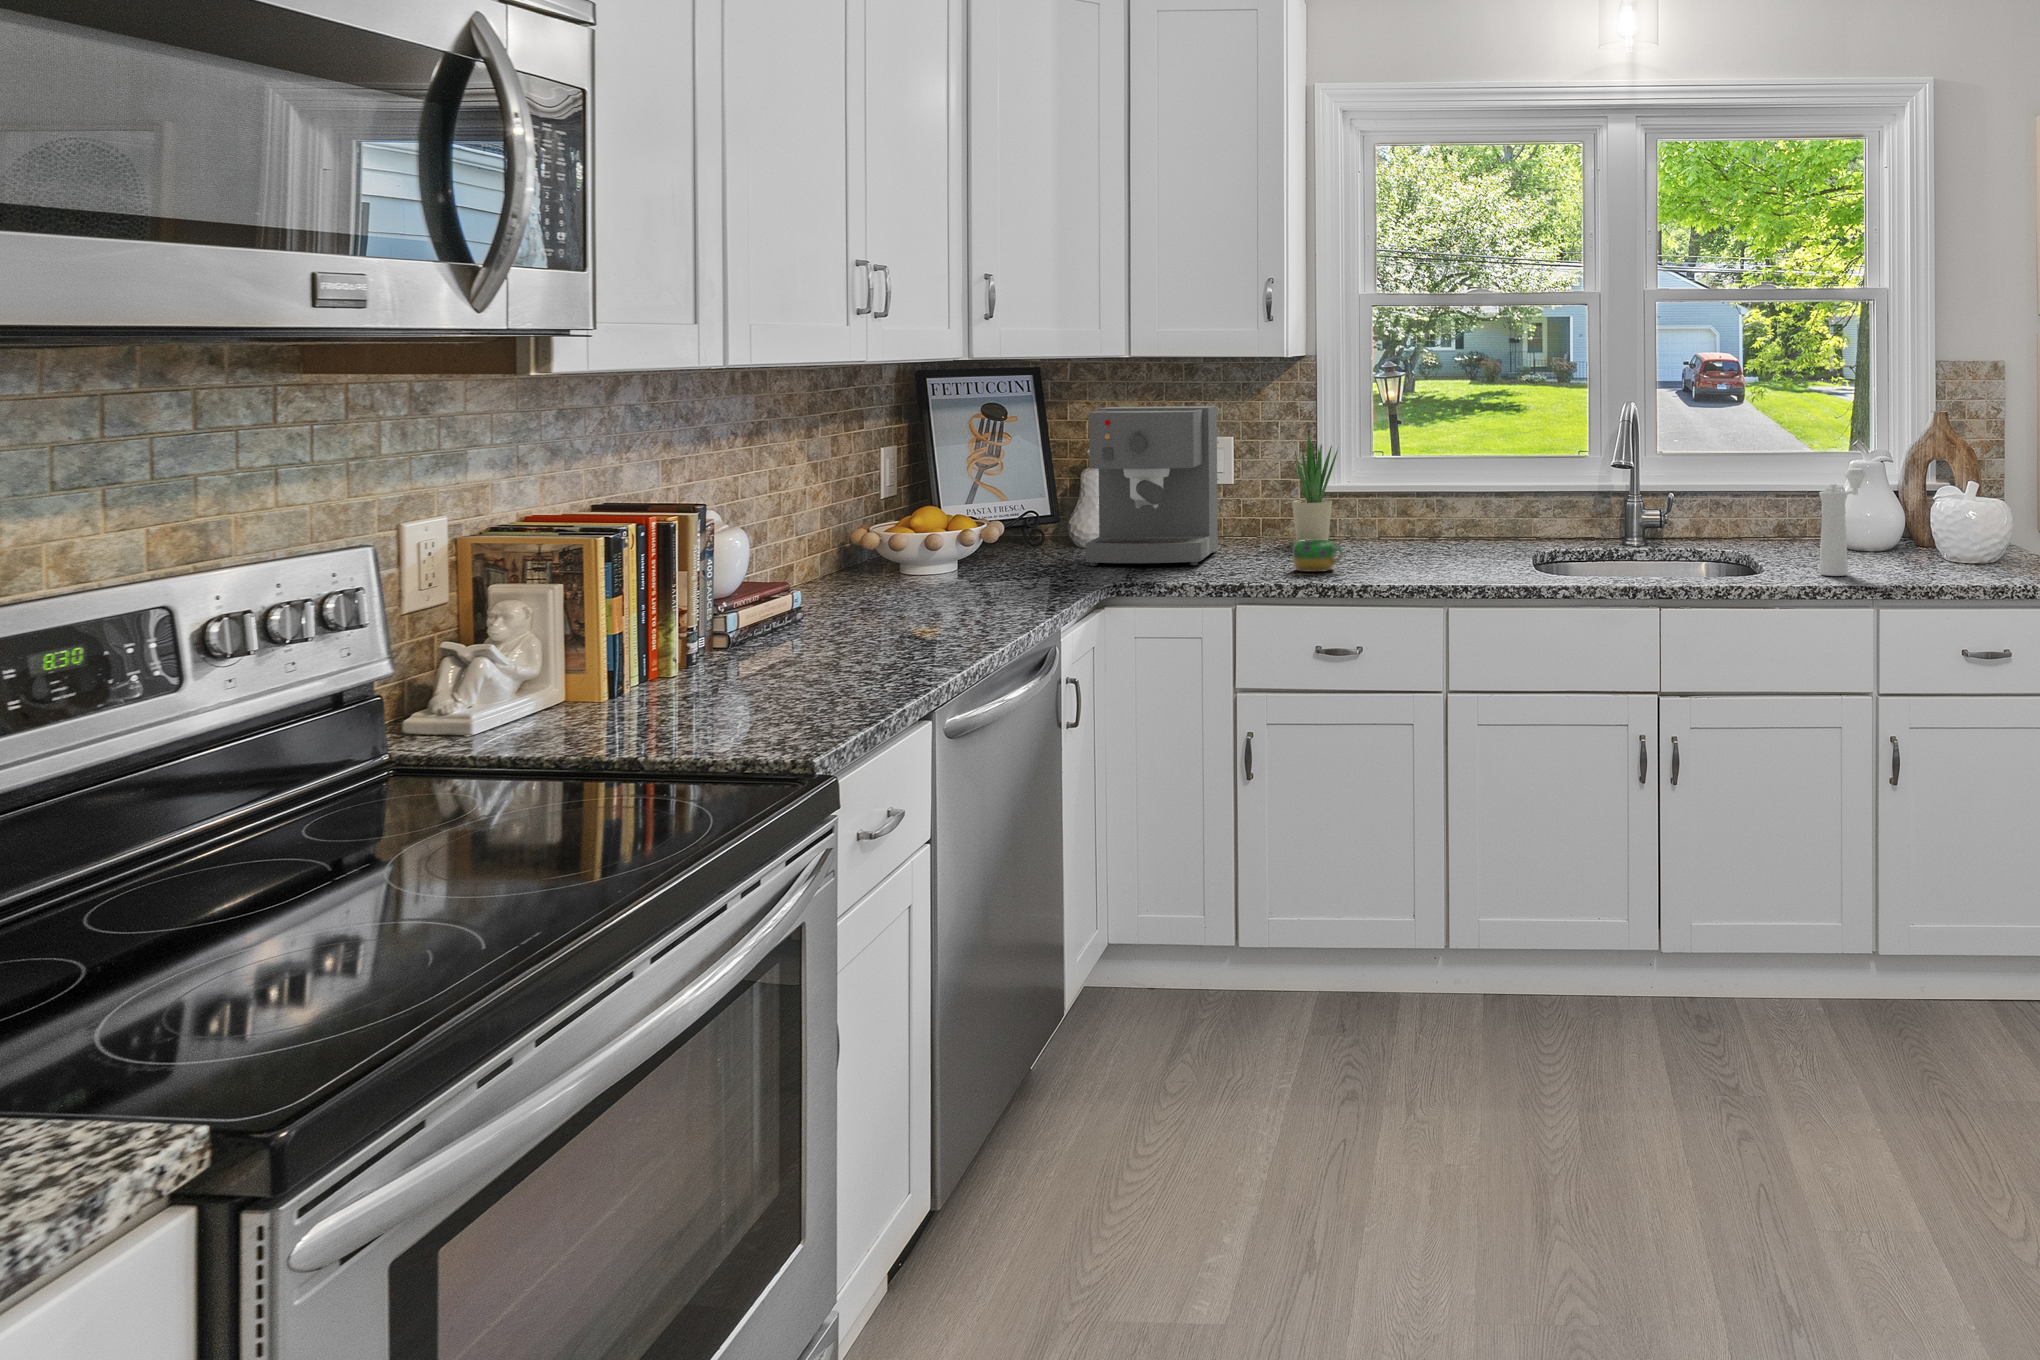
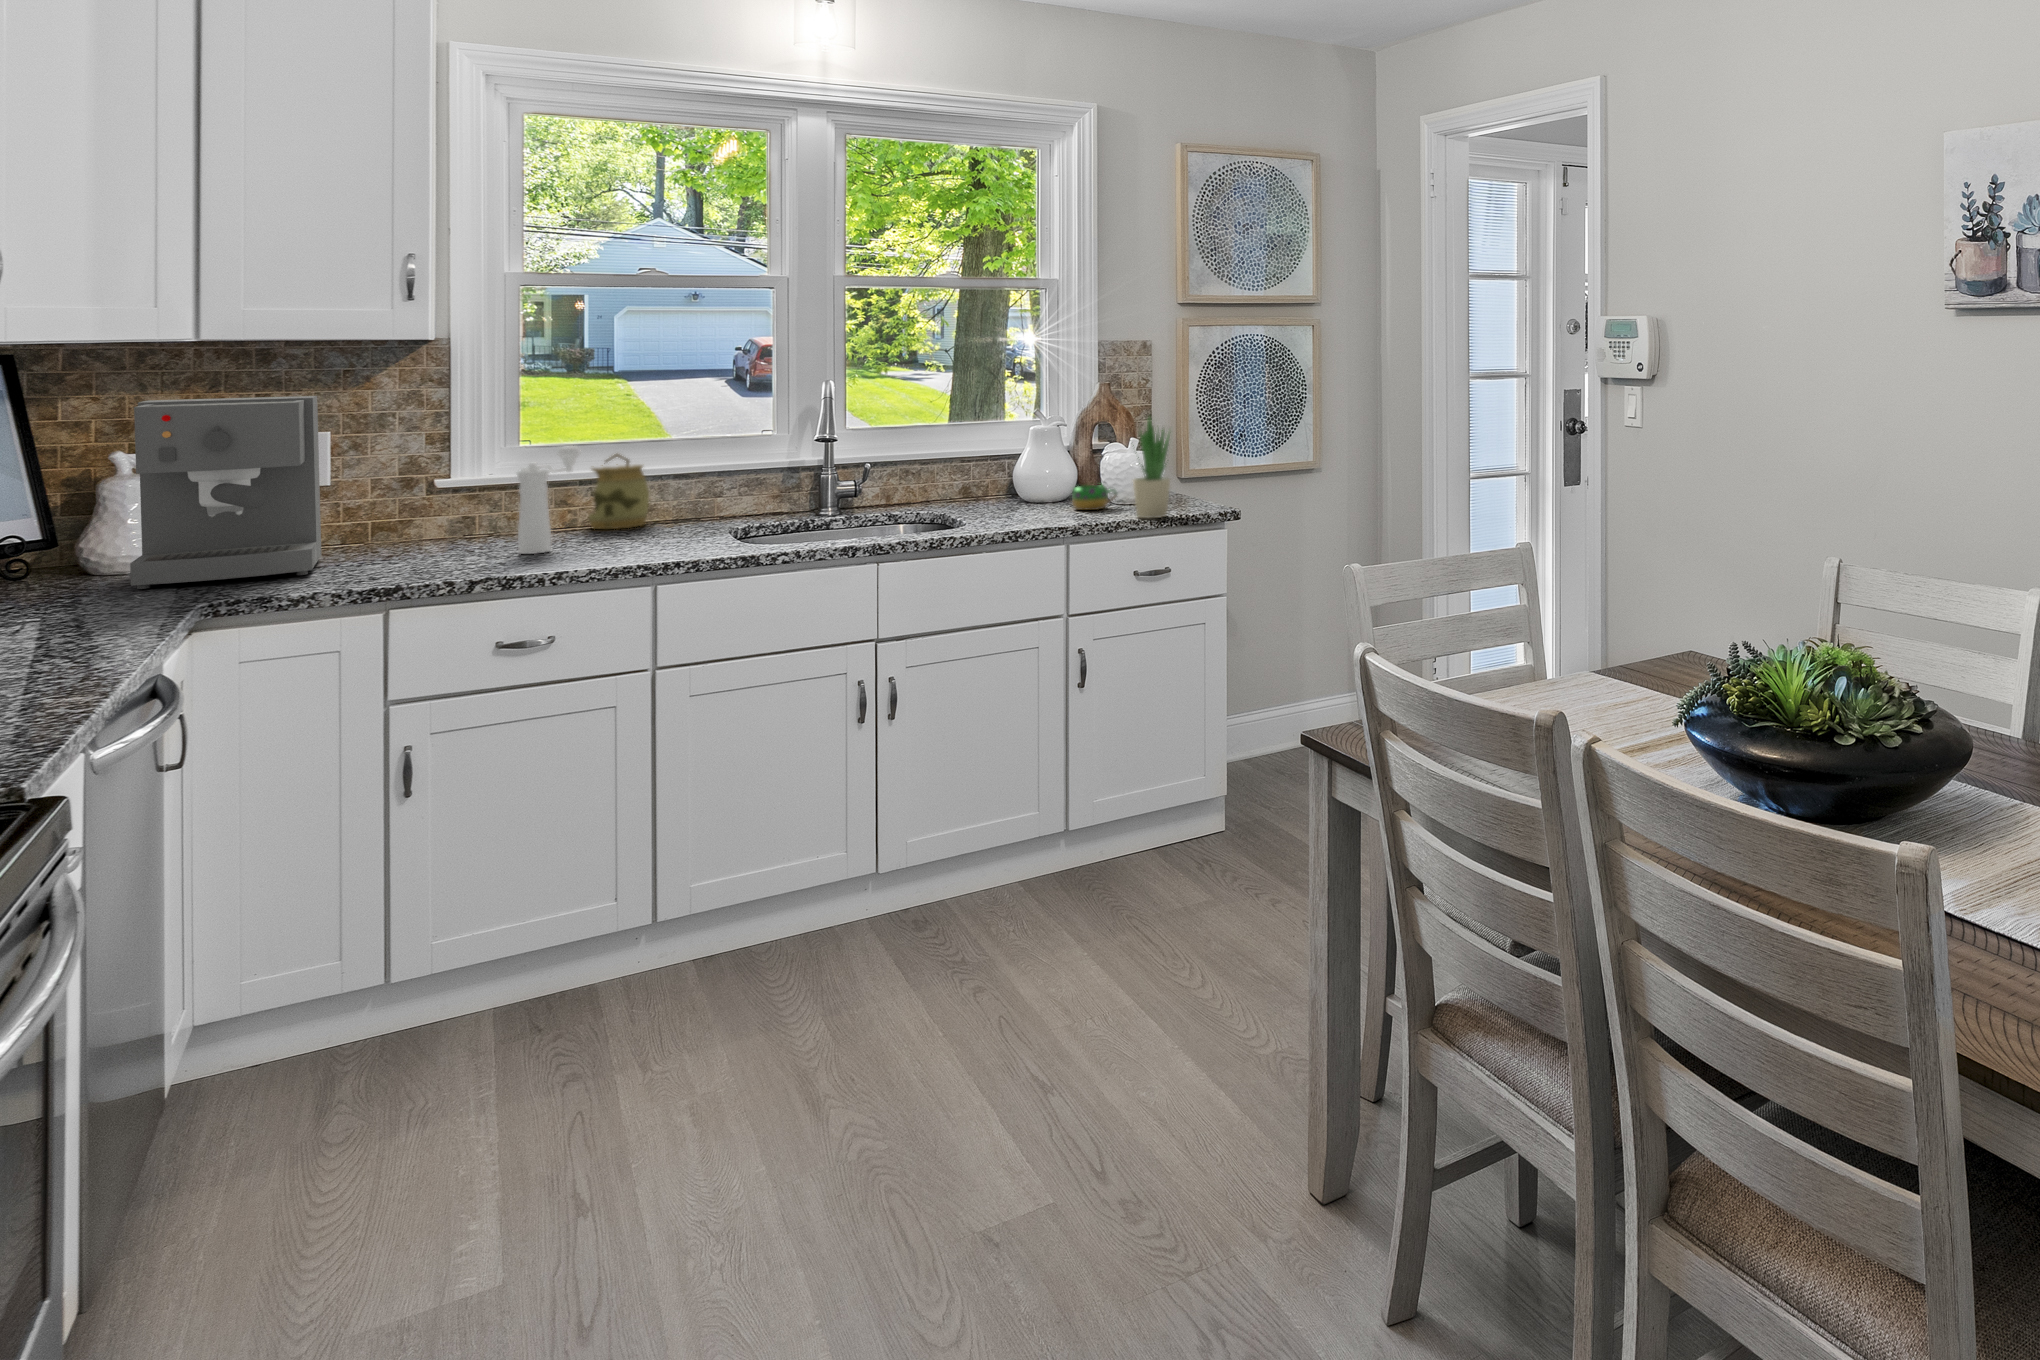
potted plant: present [1292,430,1338,542] -> present [1133,415,1170,518]
pepper mill: present [1819,468,1866,576] -> present [517,446,580,554]
jar: none [1421,469,1475,544] -> present [589,454,649,529]
mug: present [1292,540,1343,572] -> present [1072,485,1116,510]

